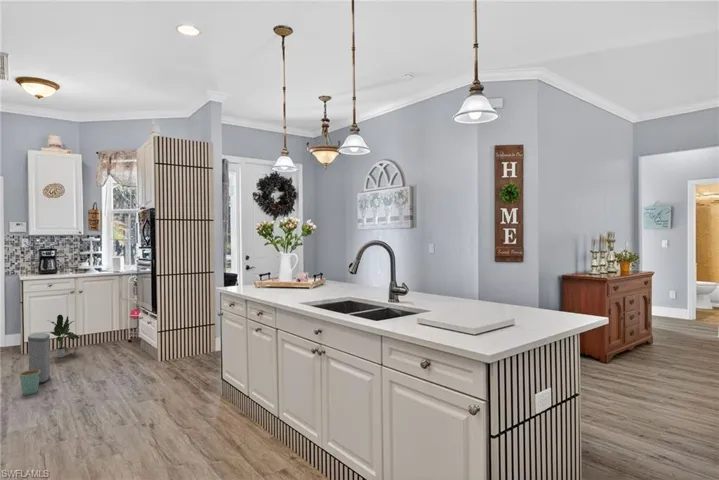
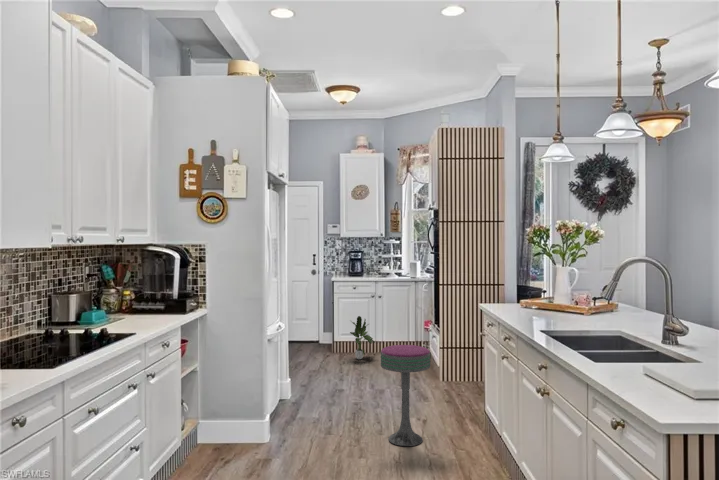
trash can: present [19,333,50,395] -> none [317,330,344,387]
bar stool: none [125,334,176,428] -> present [381,345,431,446]

